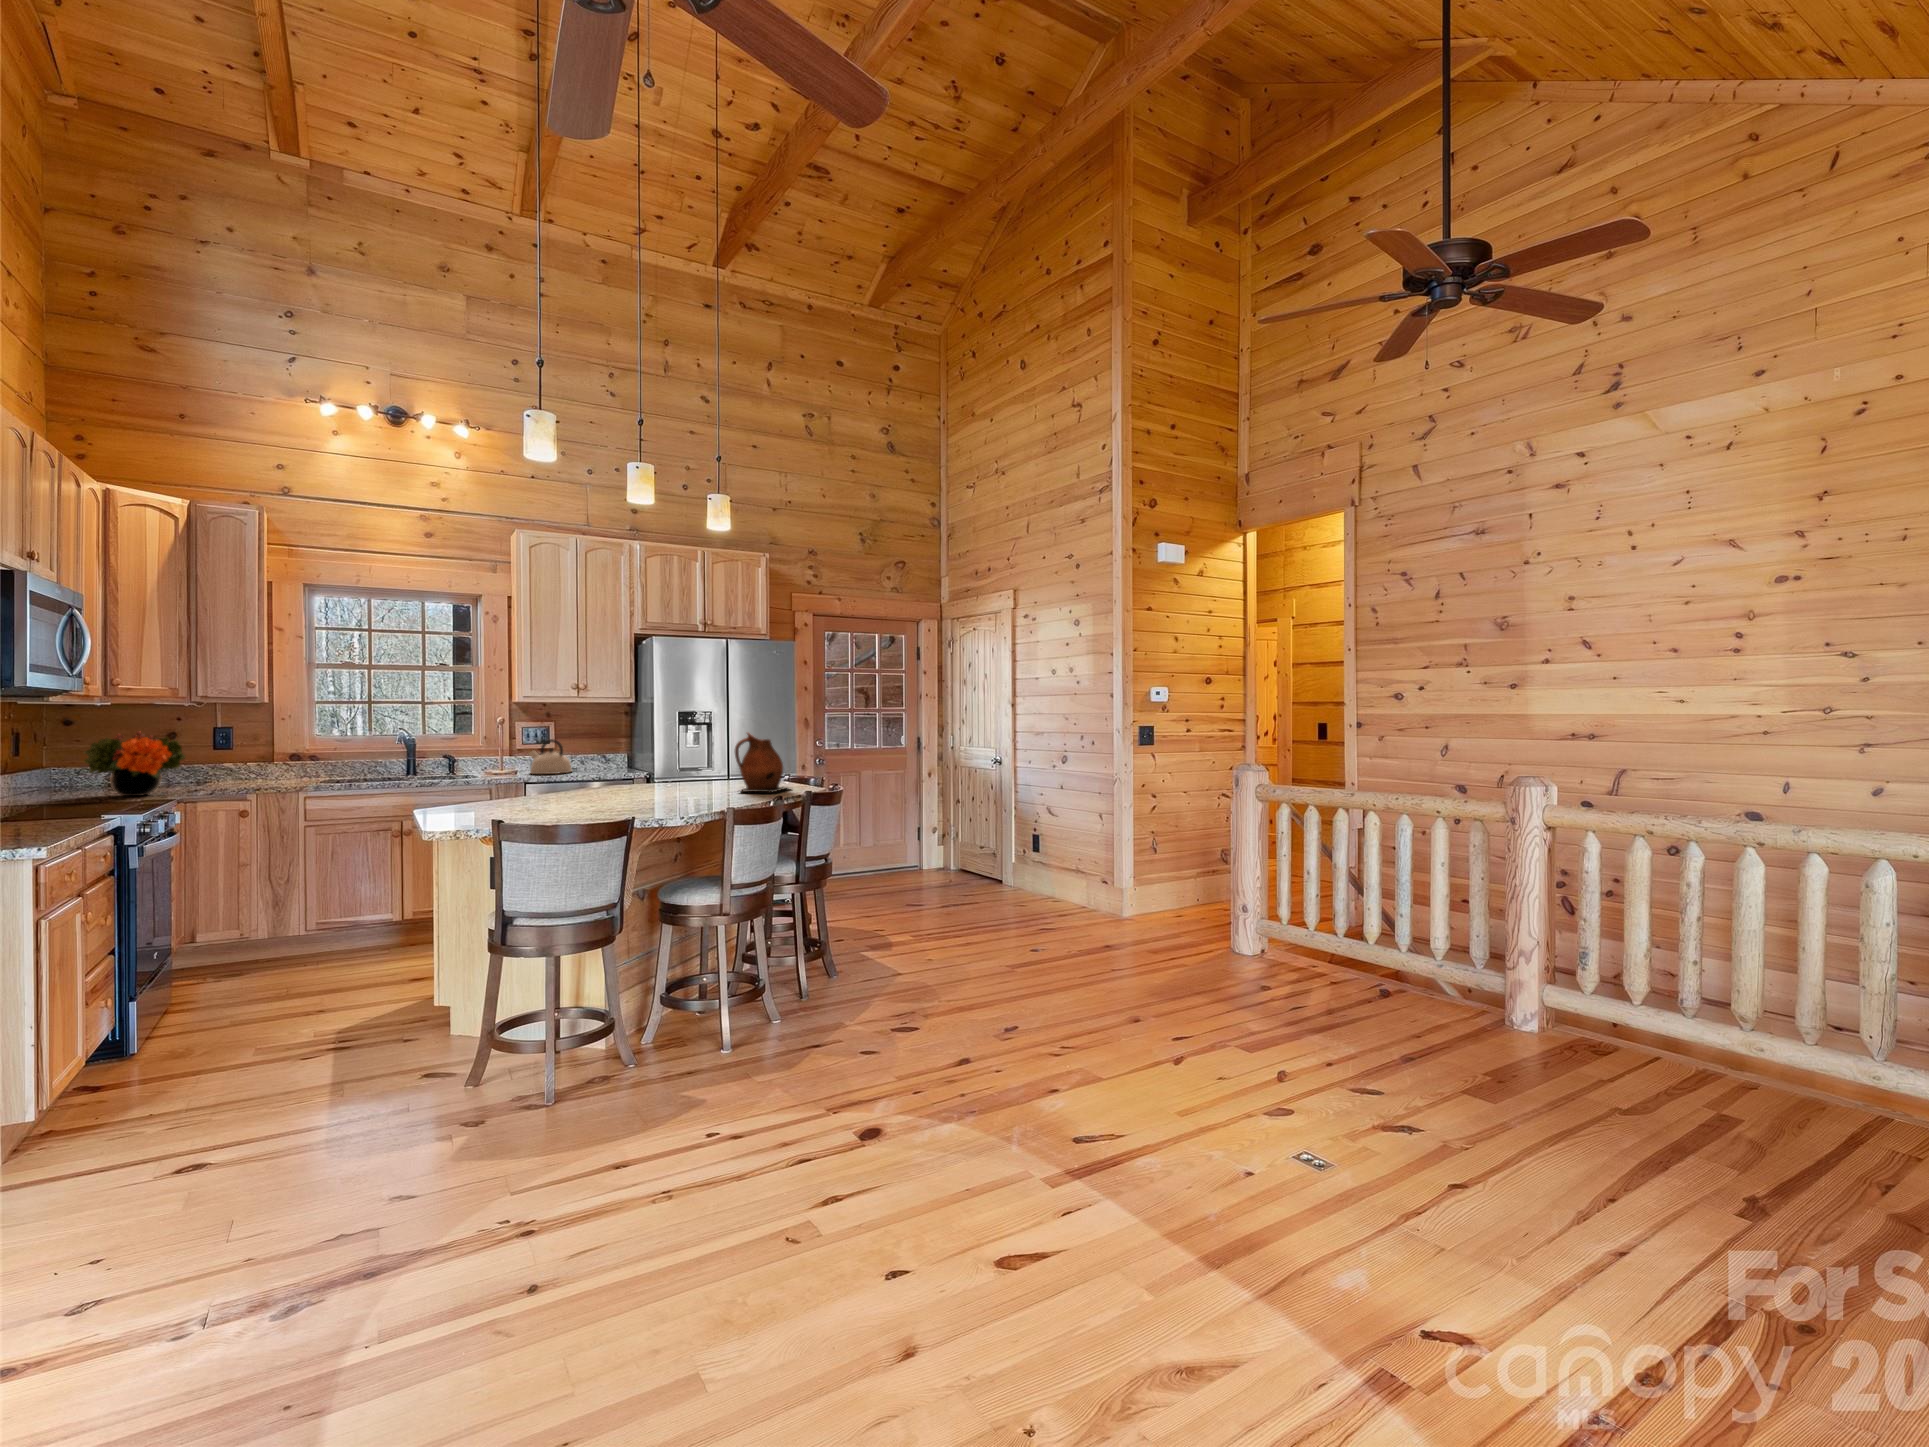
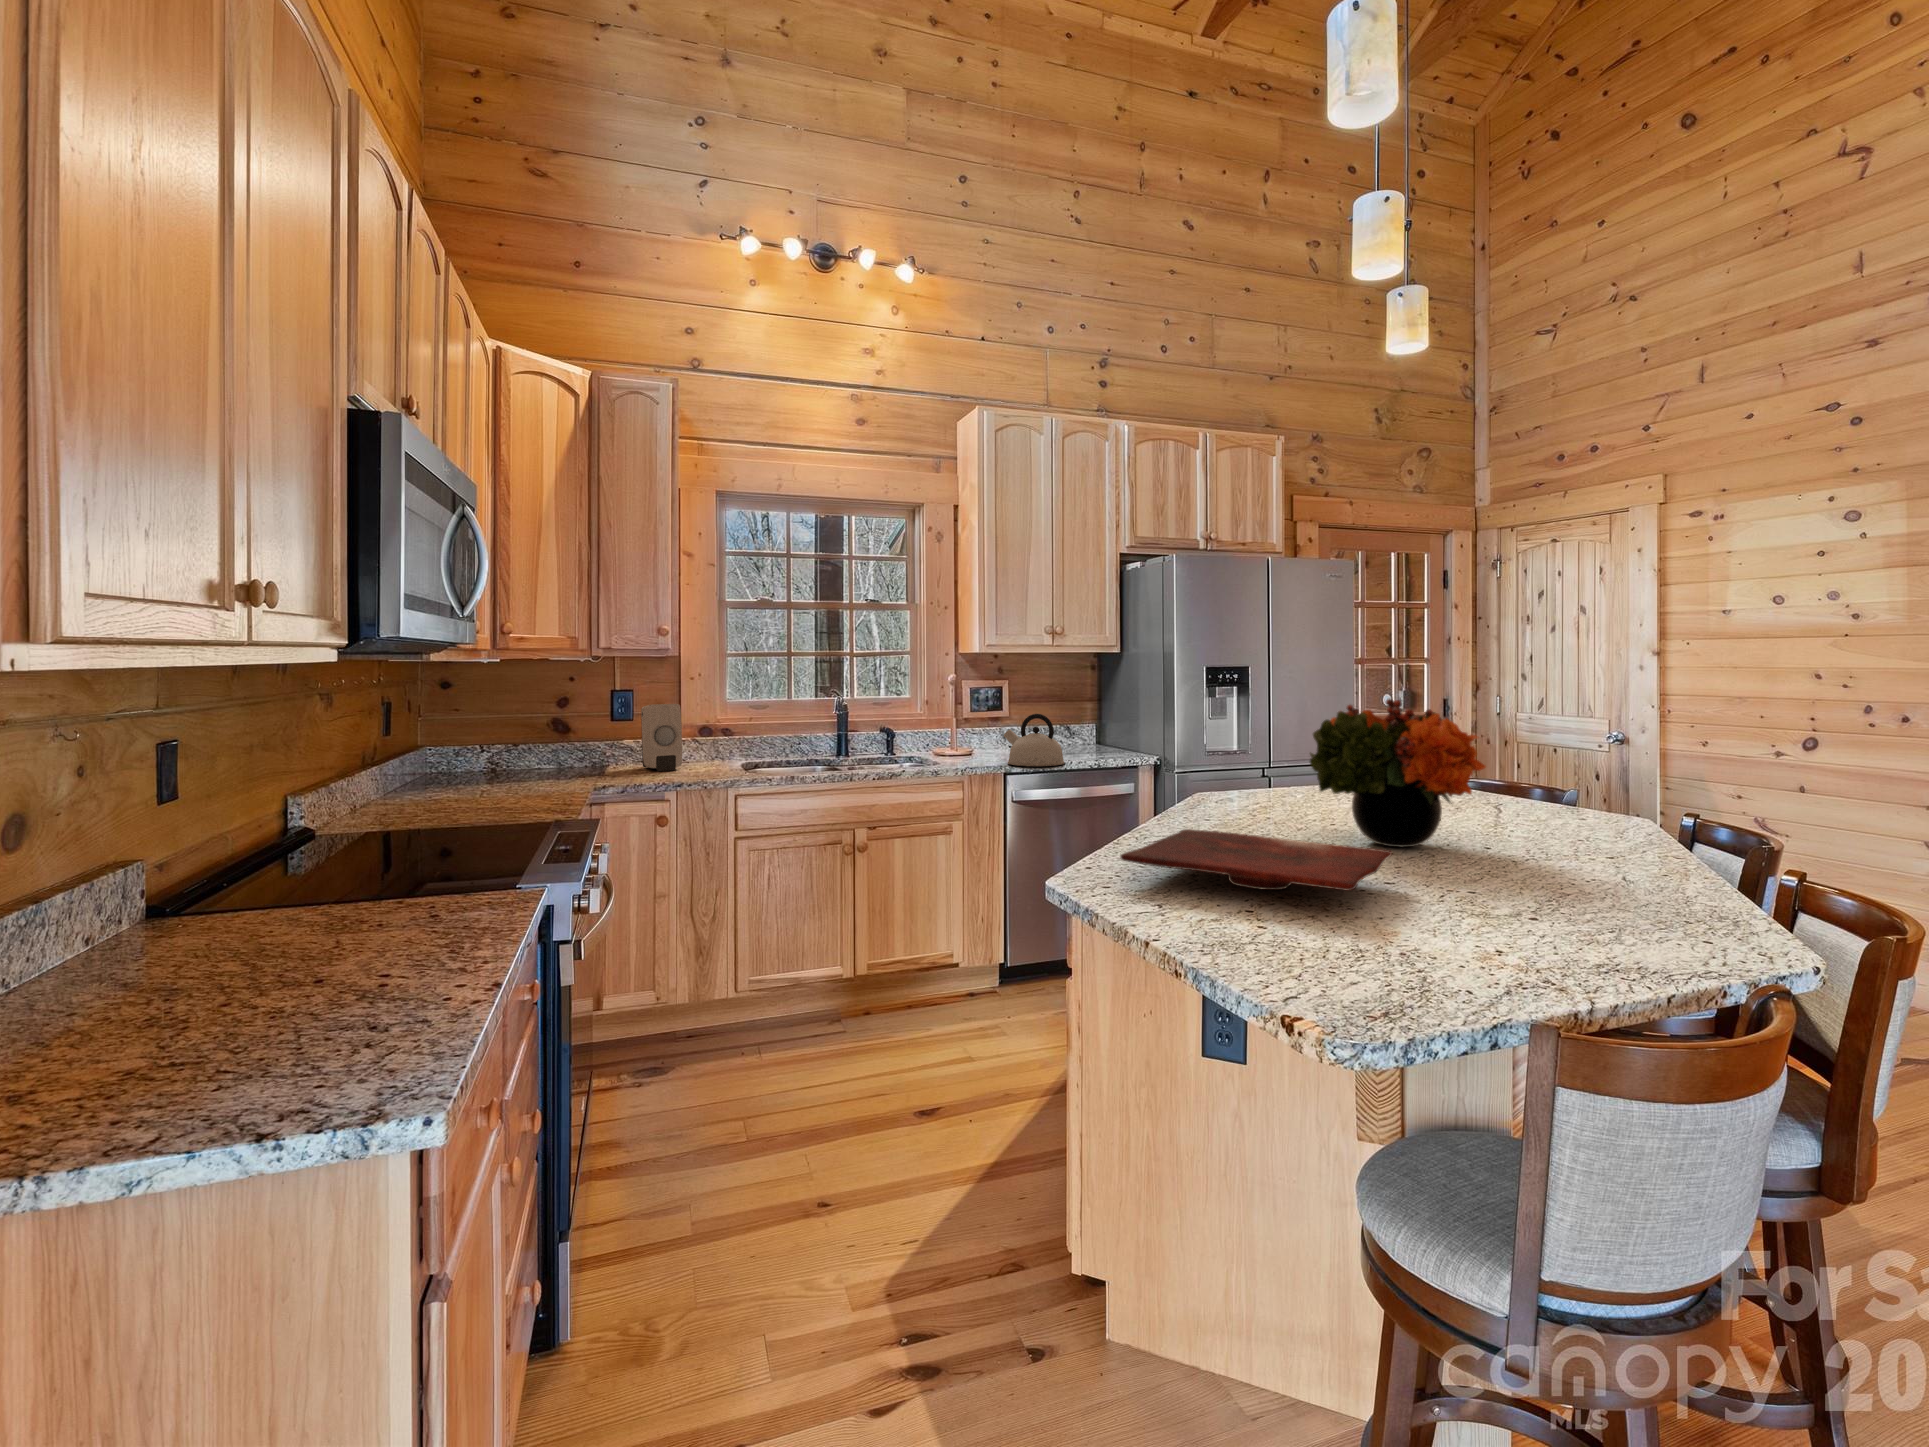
flower arrangement: present [84,731,185,796] -> present [1310,699,1486,847]
ceramic pitcher: present [735,733,788,792] -> none [1505,709,1622,837]
soap dispenser: none [234,737,267,785] -> present [641,704,682,771]
cutting board: none [461,794,600,815] -> present [1120,829,1392,891]

